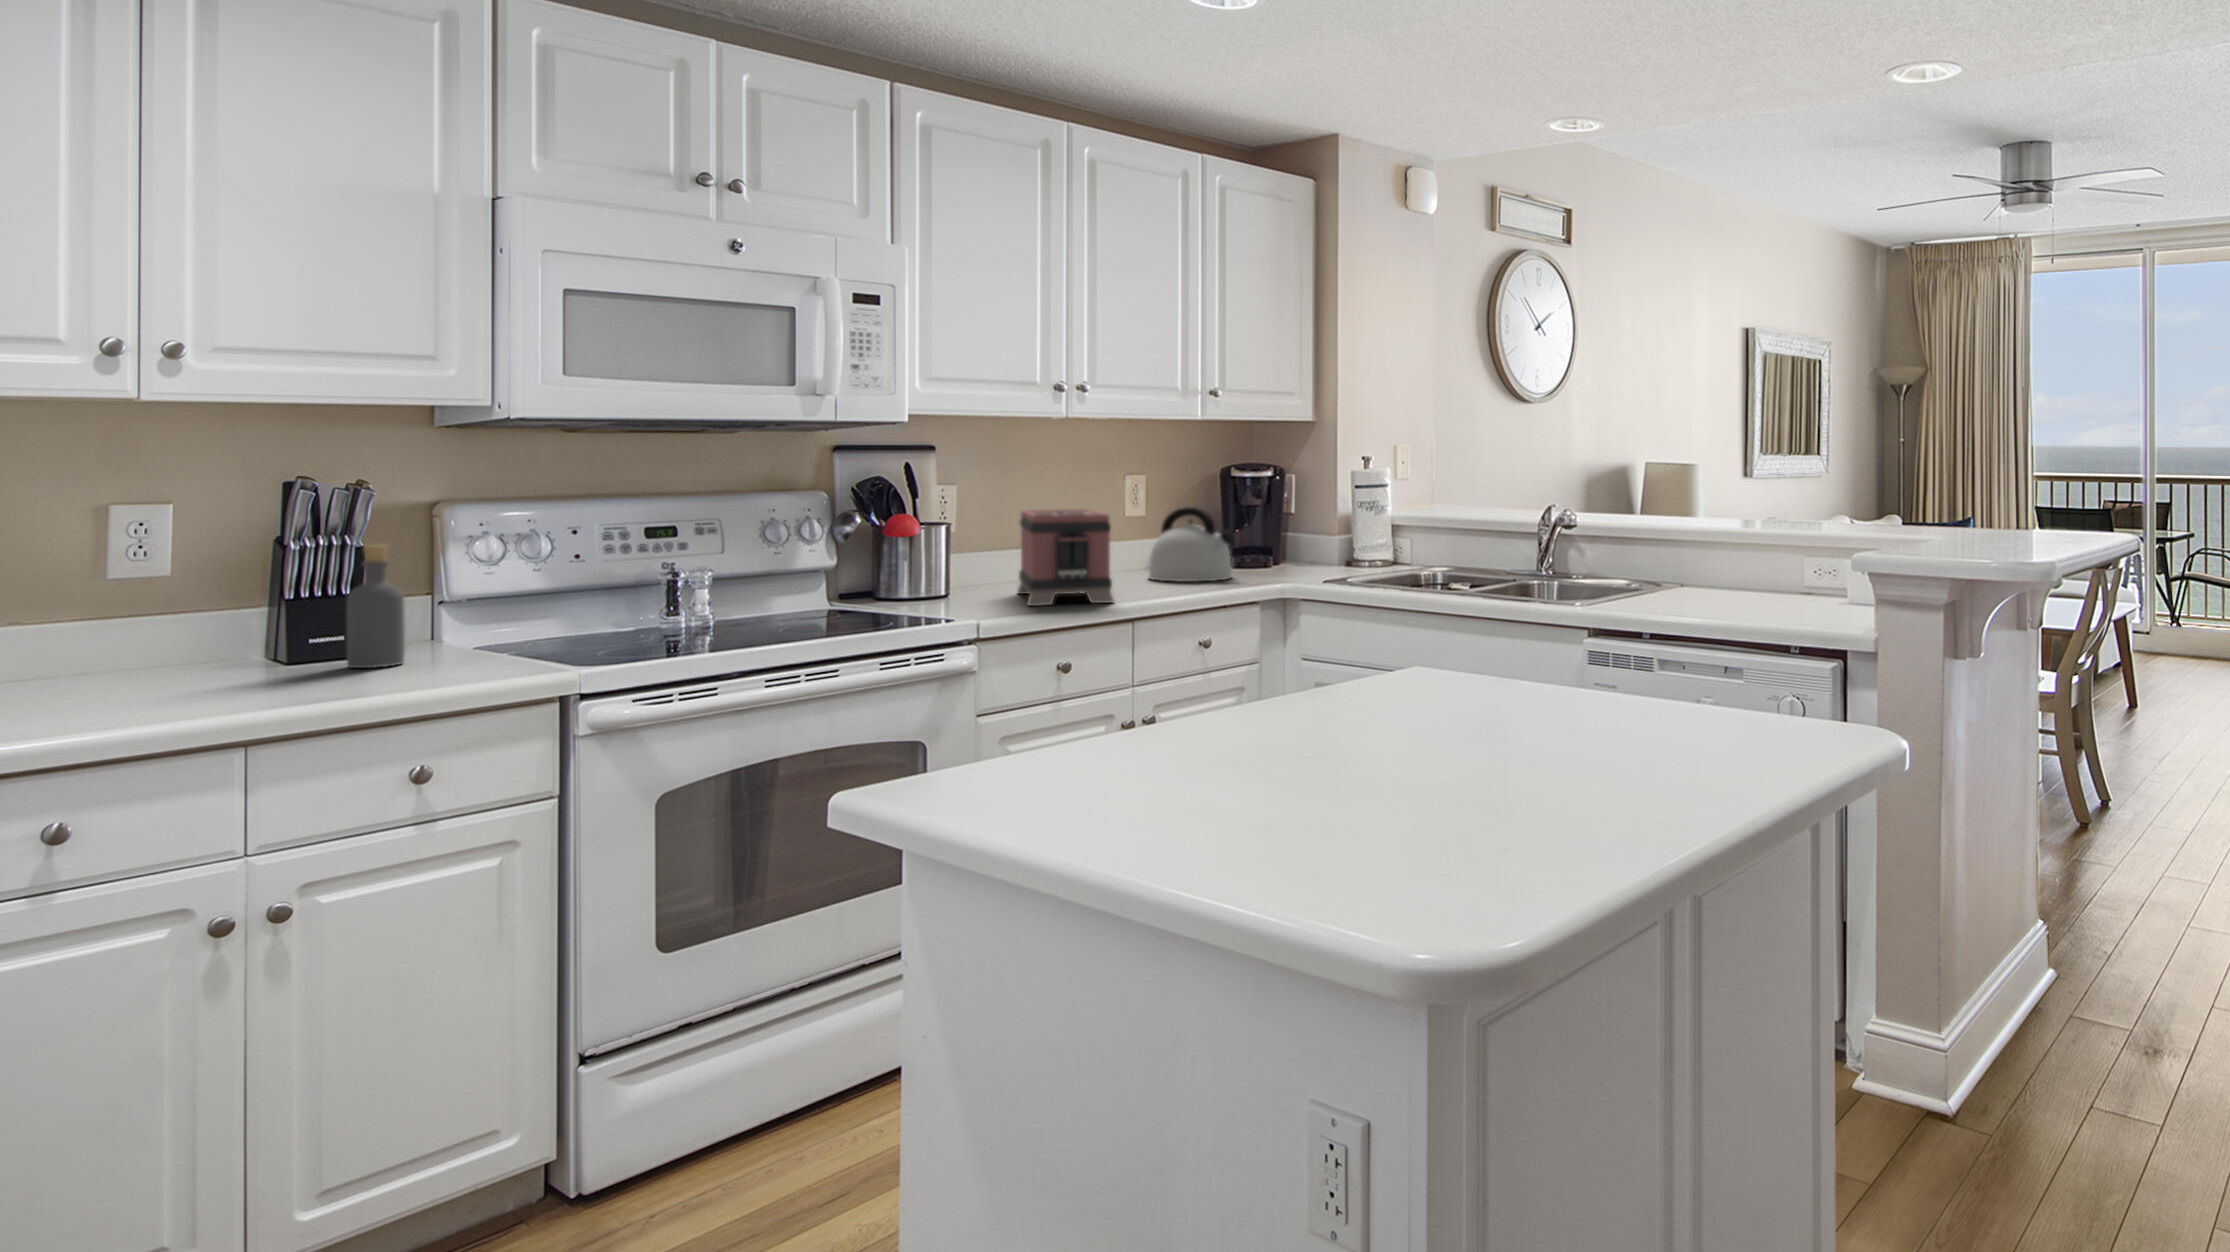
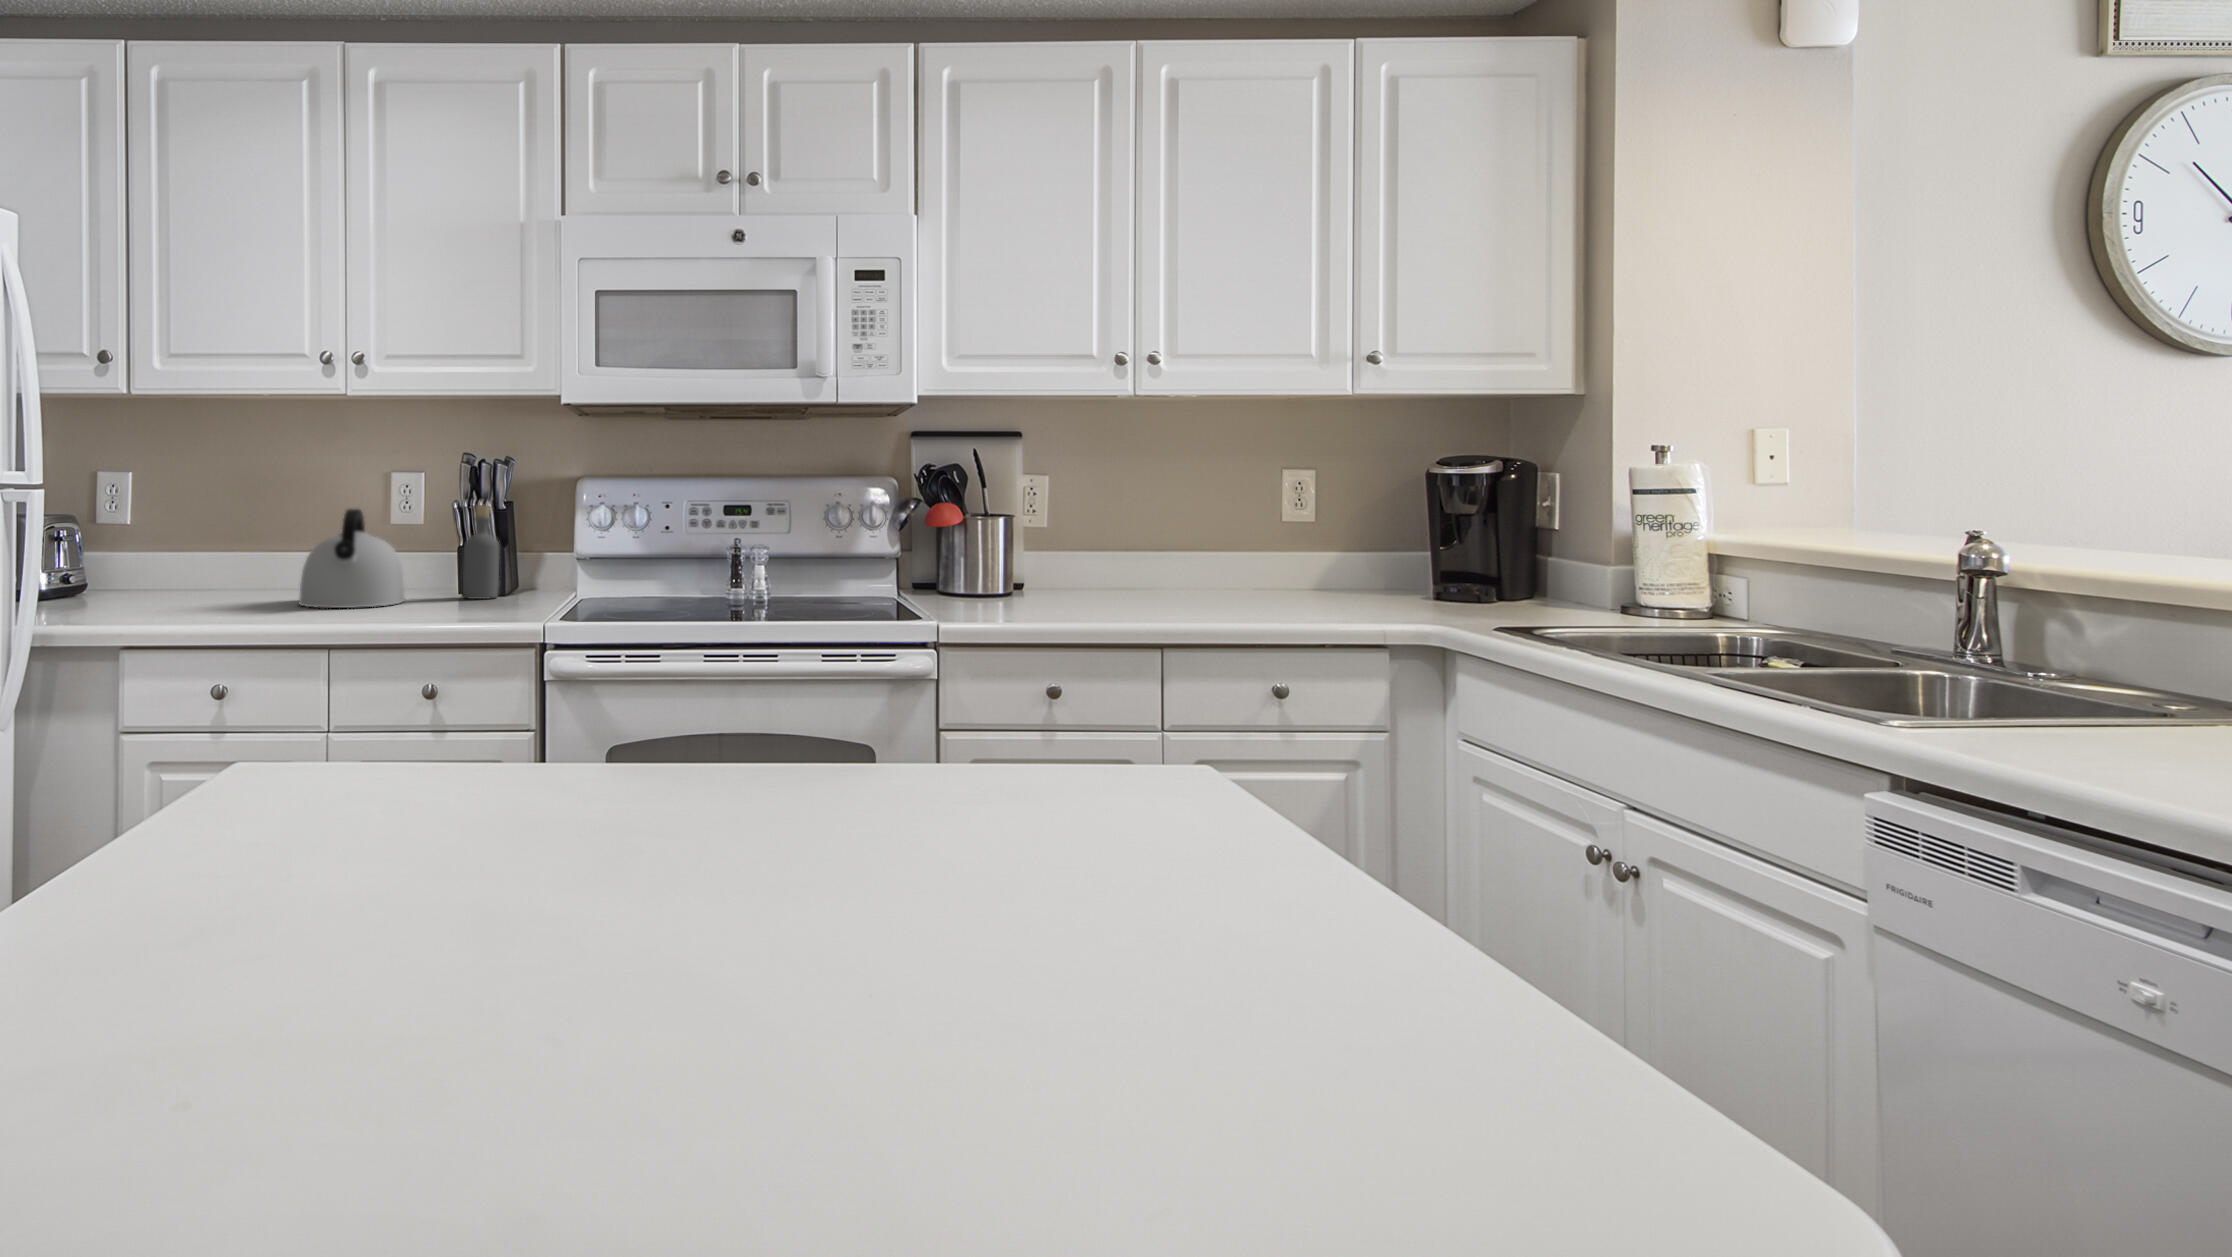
kettle: present [1149,507,1234,581] -> present [299,509,404,608]
toaster: present [1017,509,1114,606] -> none [1034,504,1174,616]

